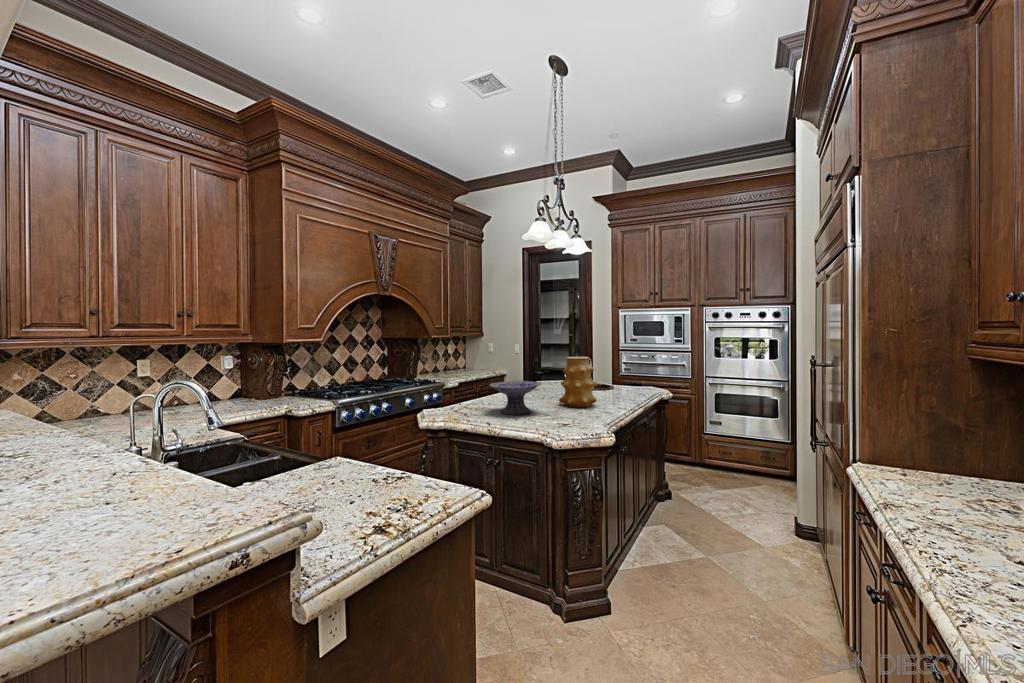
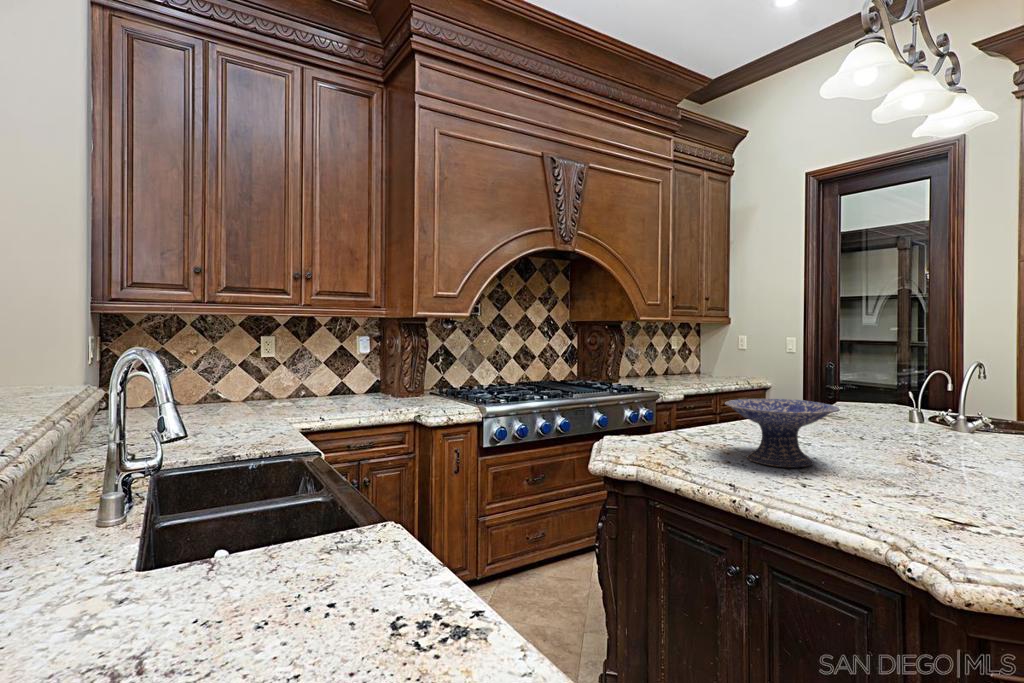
vase: present [559,356,598,407] -> none [878,357,981,467]

